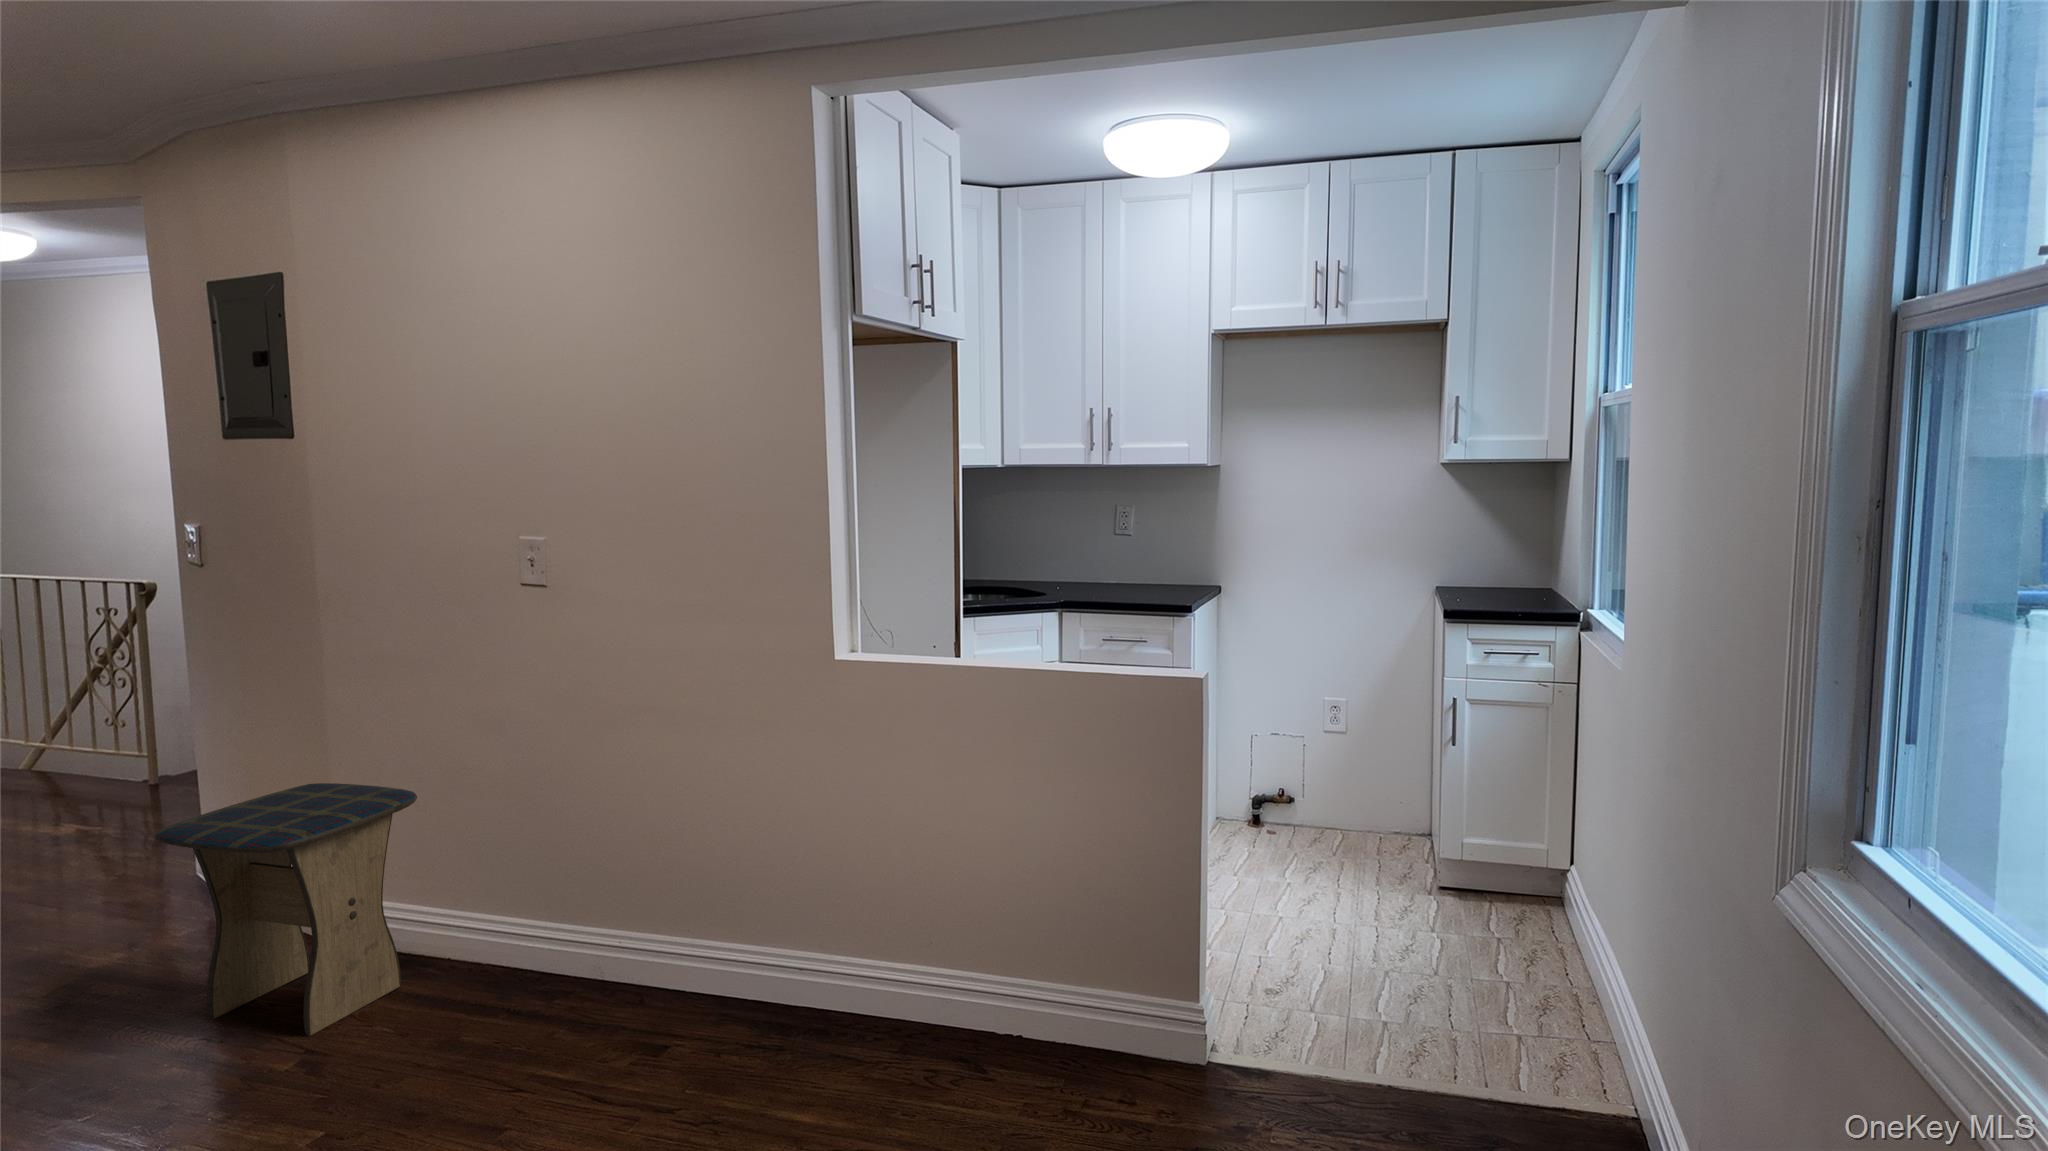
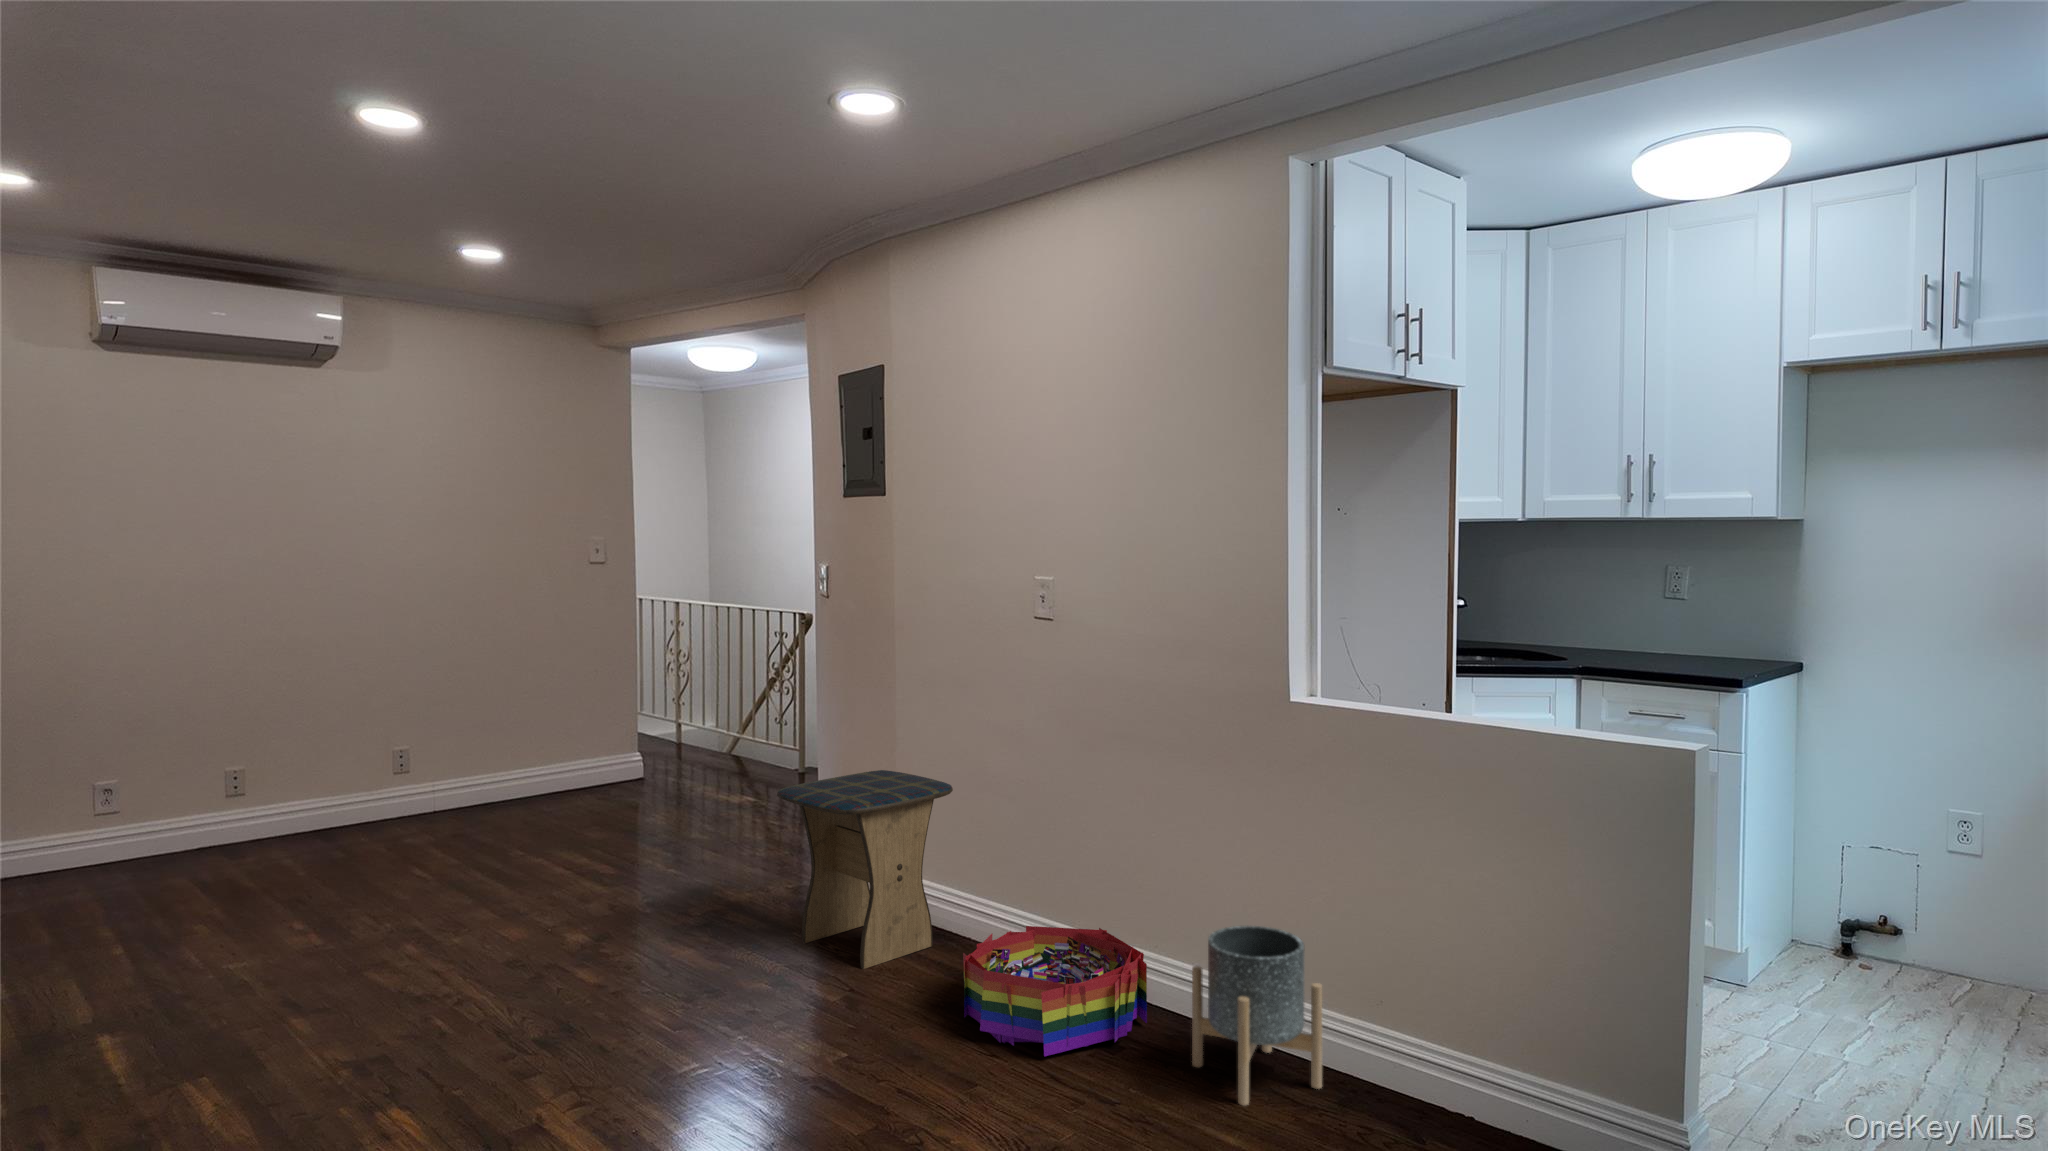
planter: none [743,899,882,1090] -> present [1192,926,1322,1105]
storage bin: none [457,928,687,1092] -> present [963,926,1147,1057]

